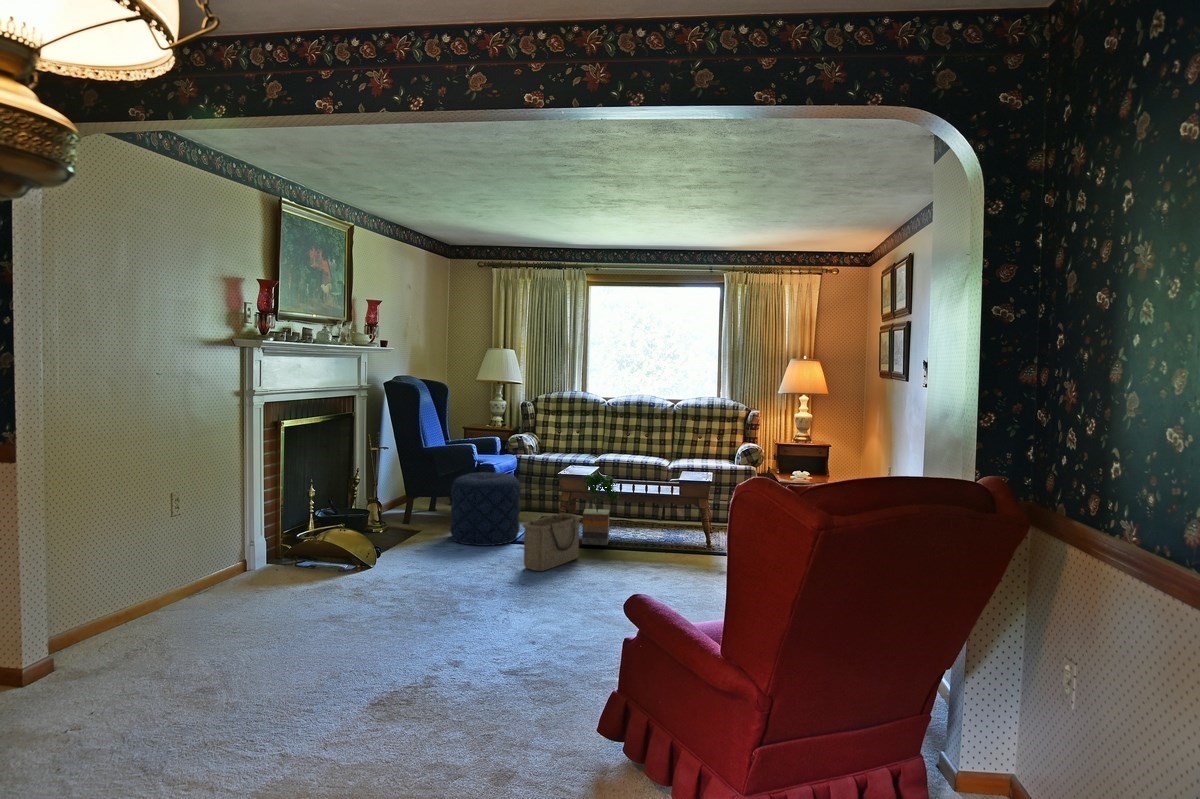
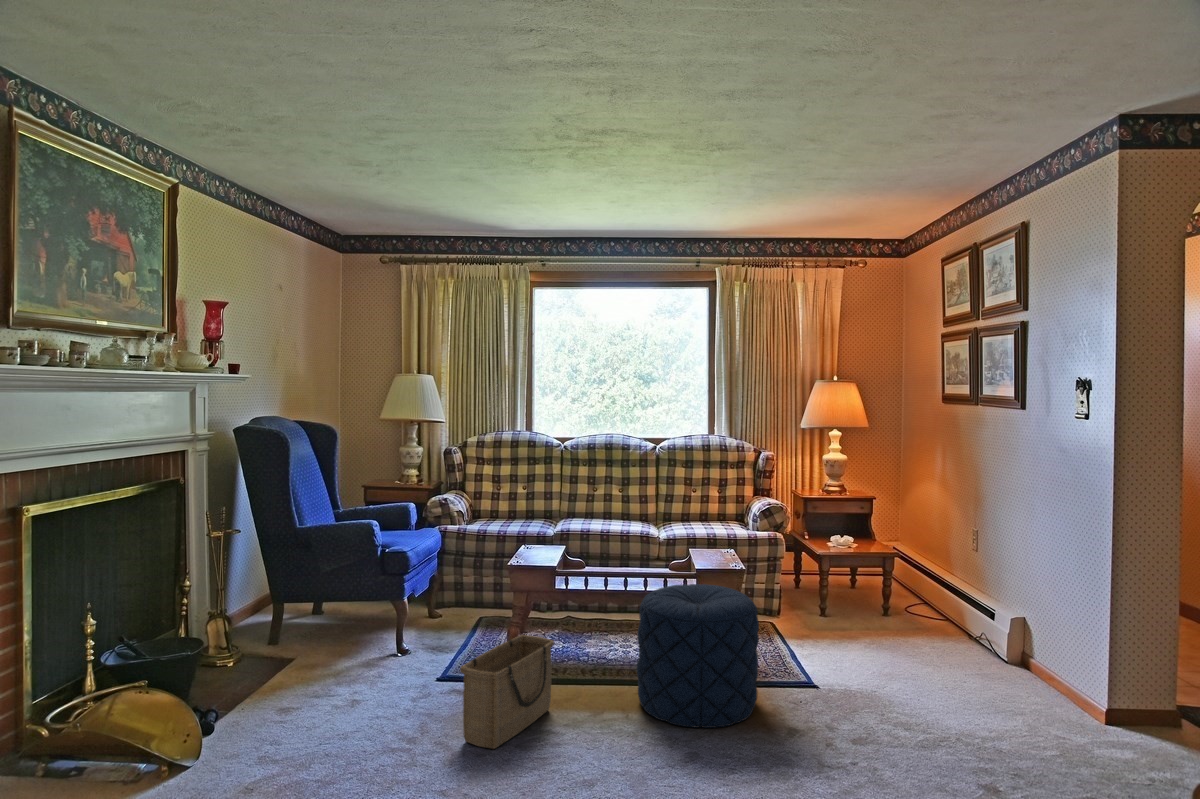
pouf: present [450,472,521,546] -> present [637,584,759,728]
potted tree: present [582,474,619,545] -> none [537,560,610,674]

